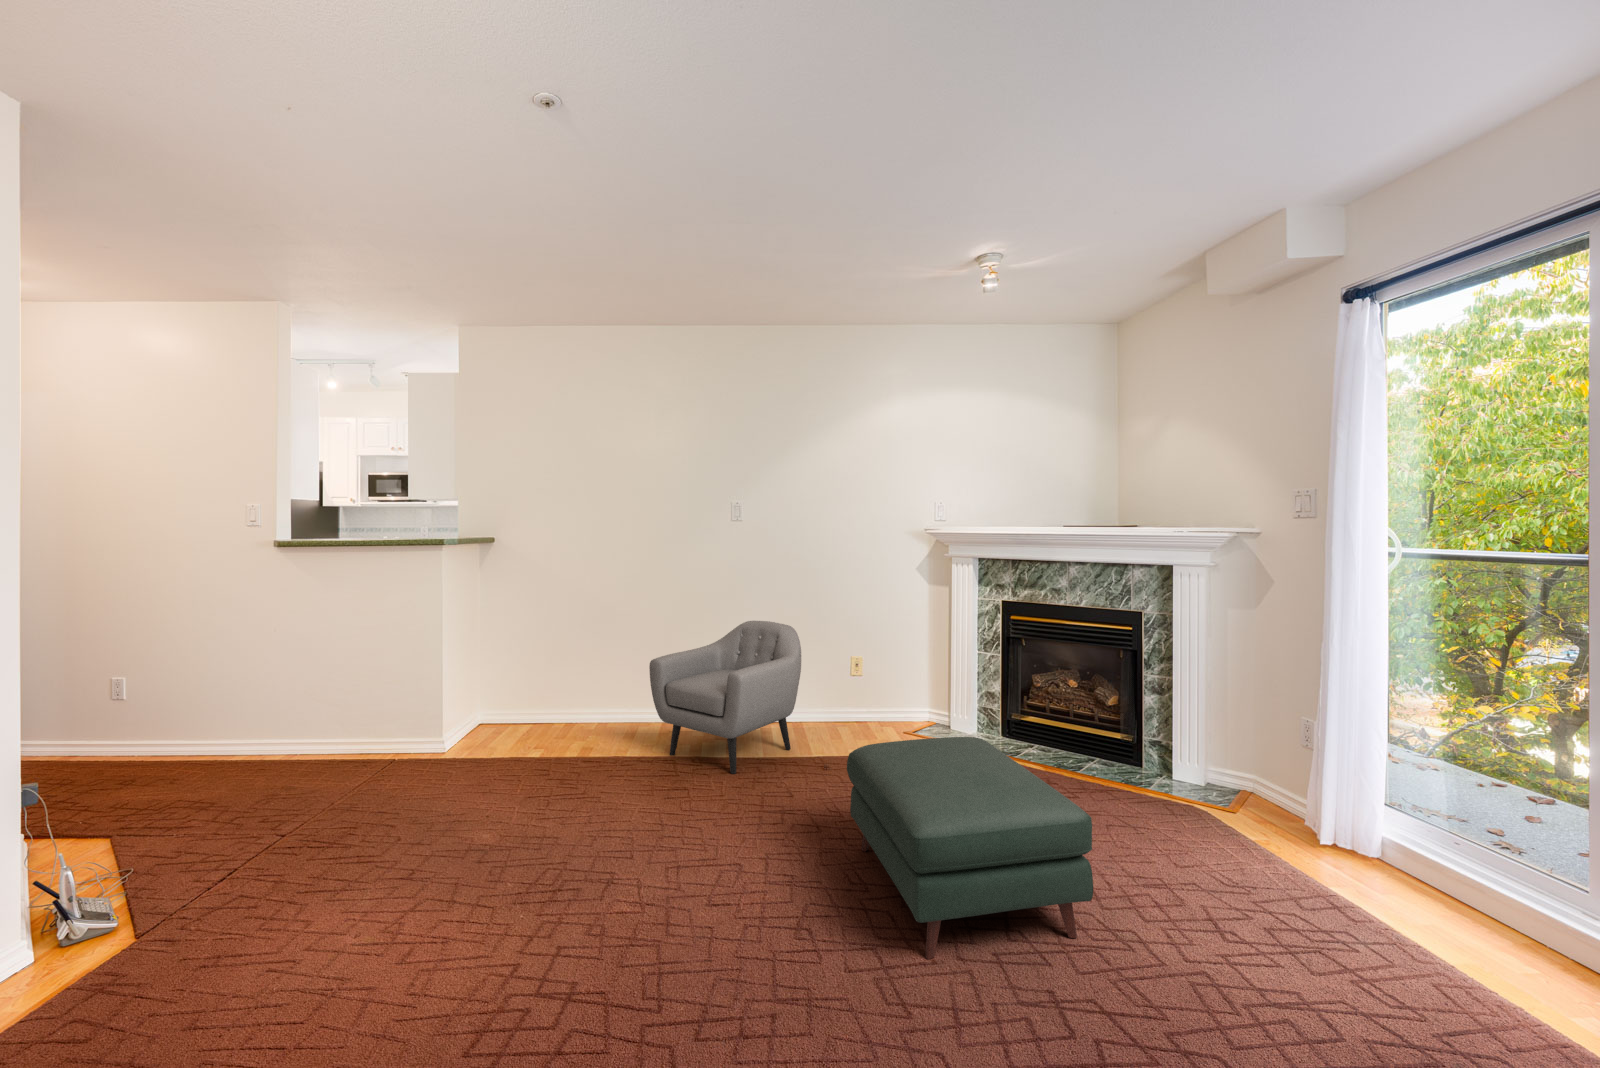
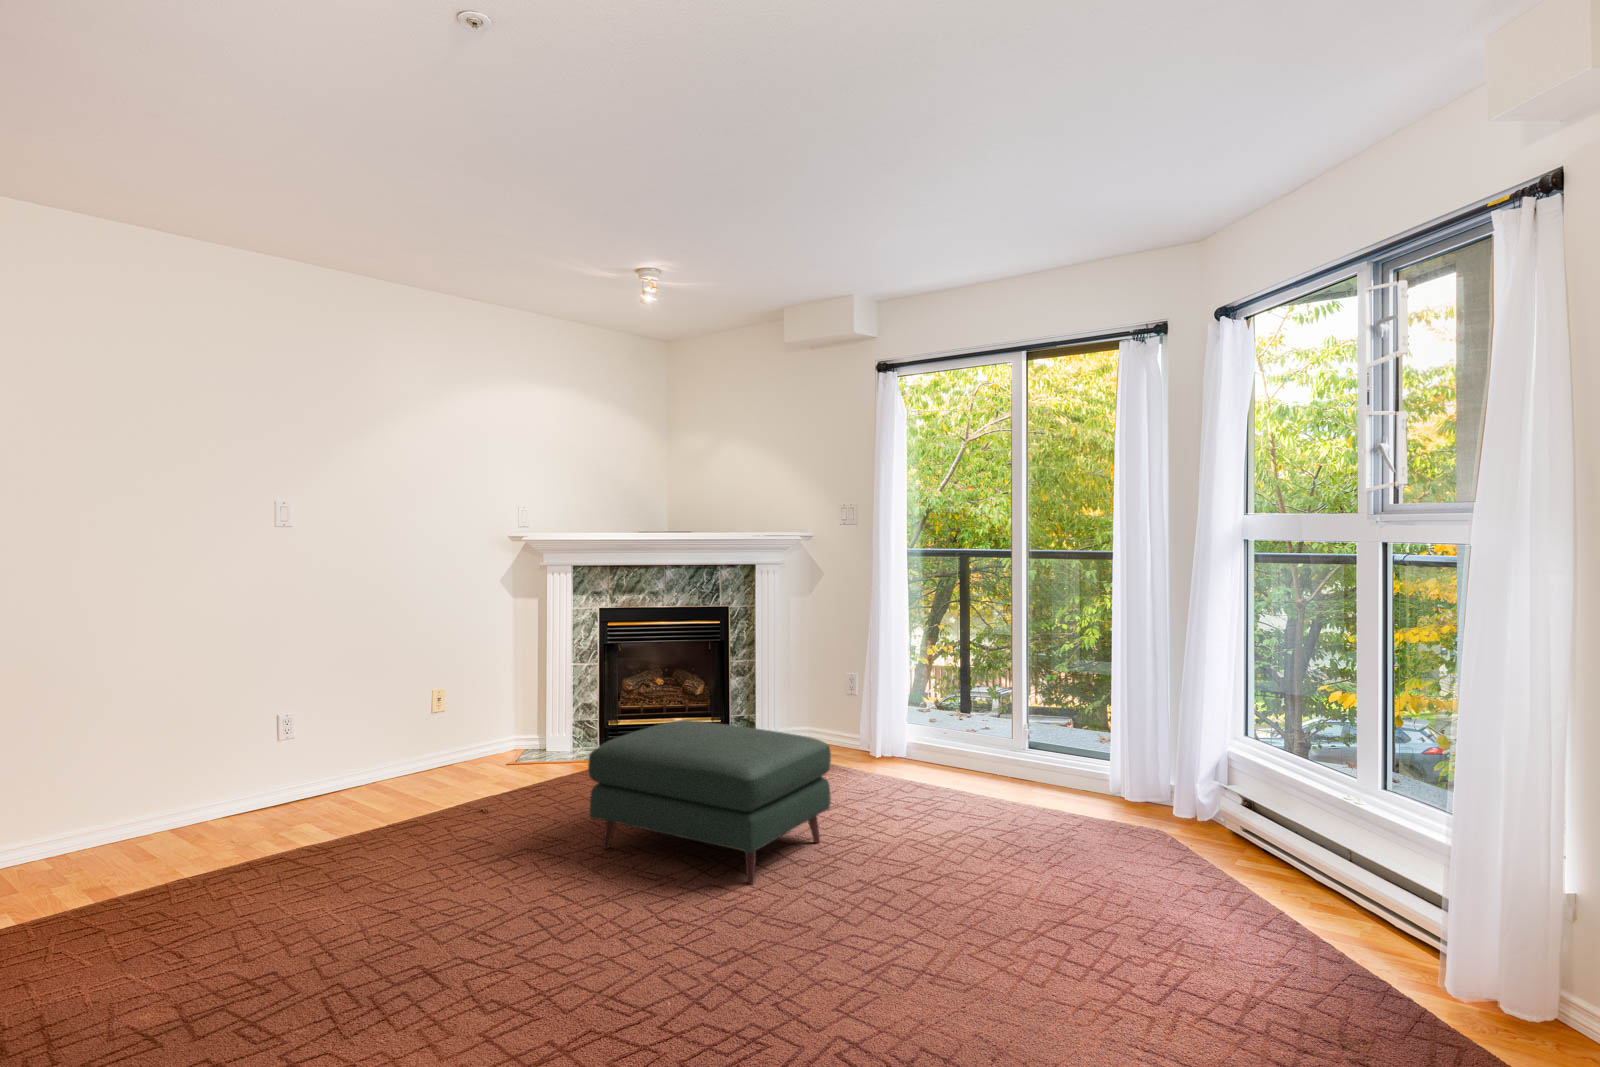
armchair: present [649,621,801,774] -> none [195,652,412,847]

